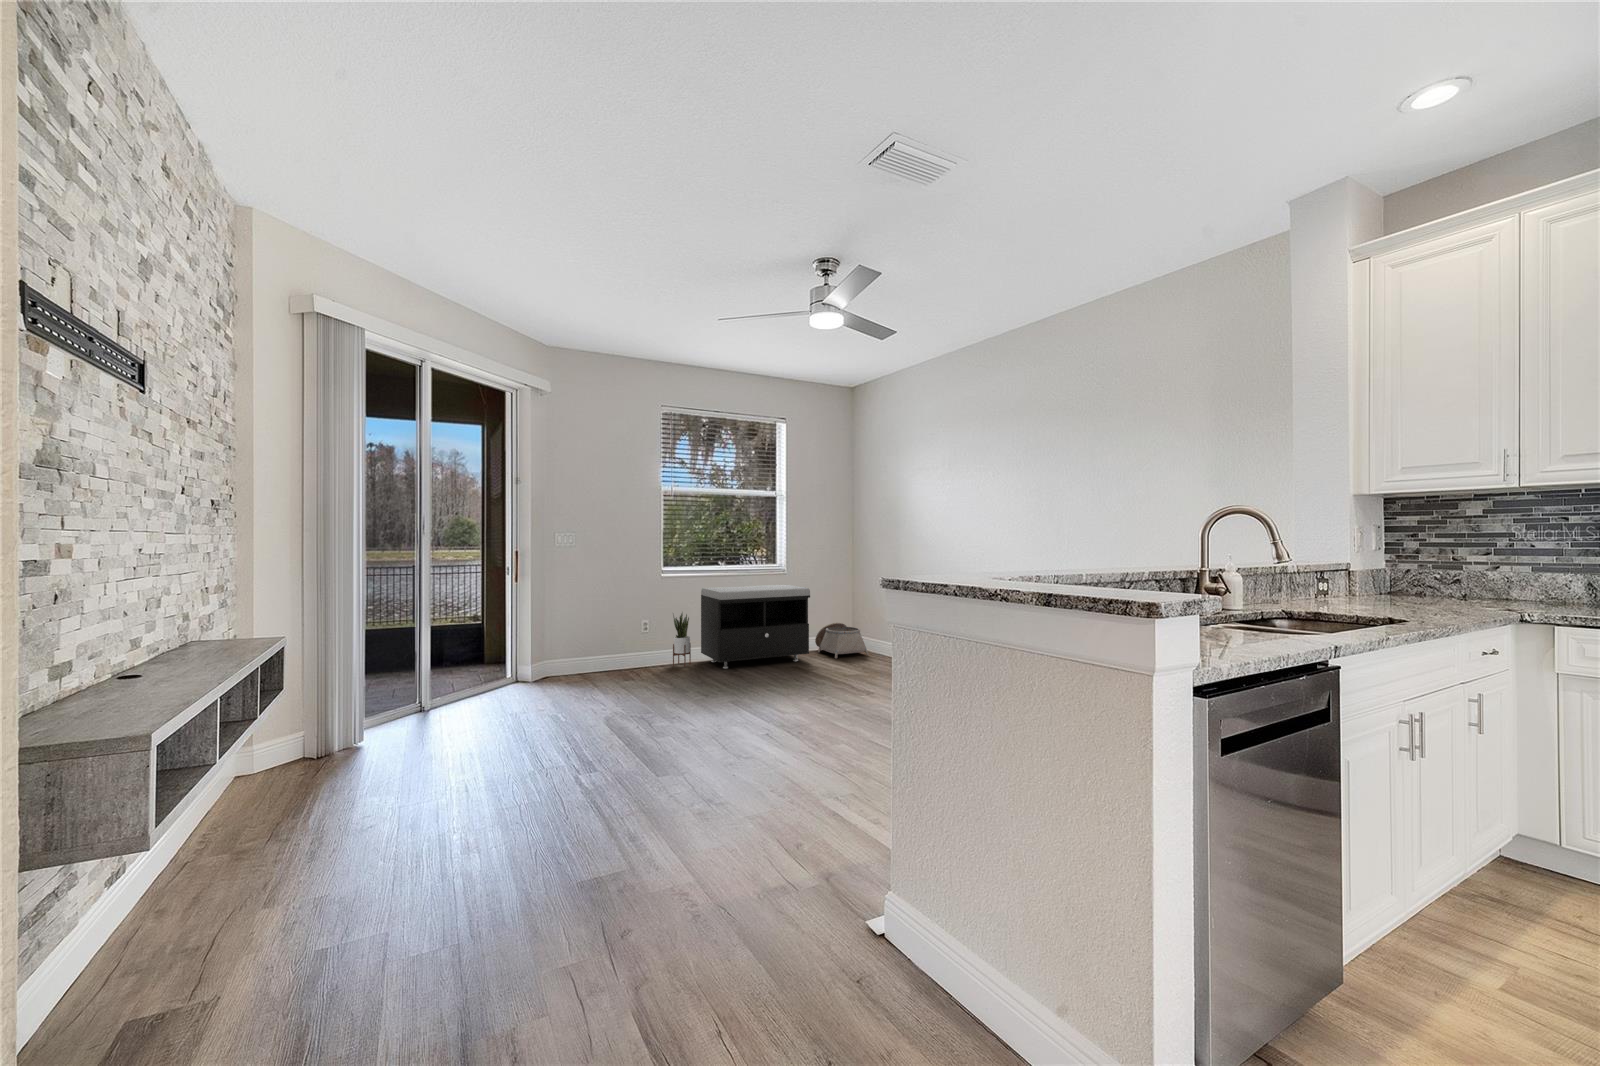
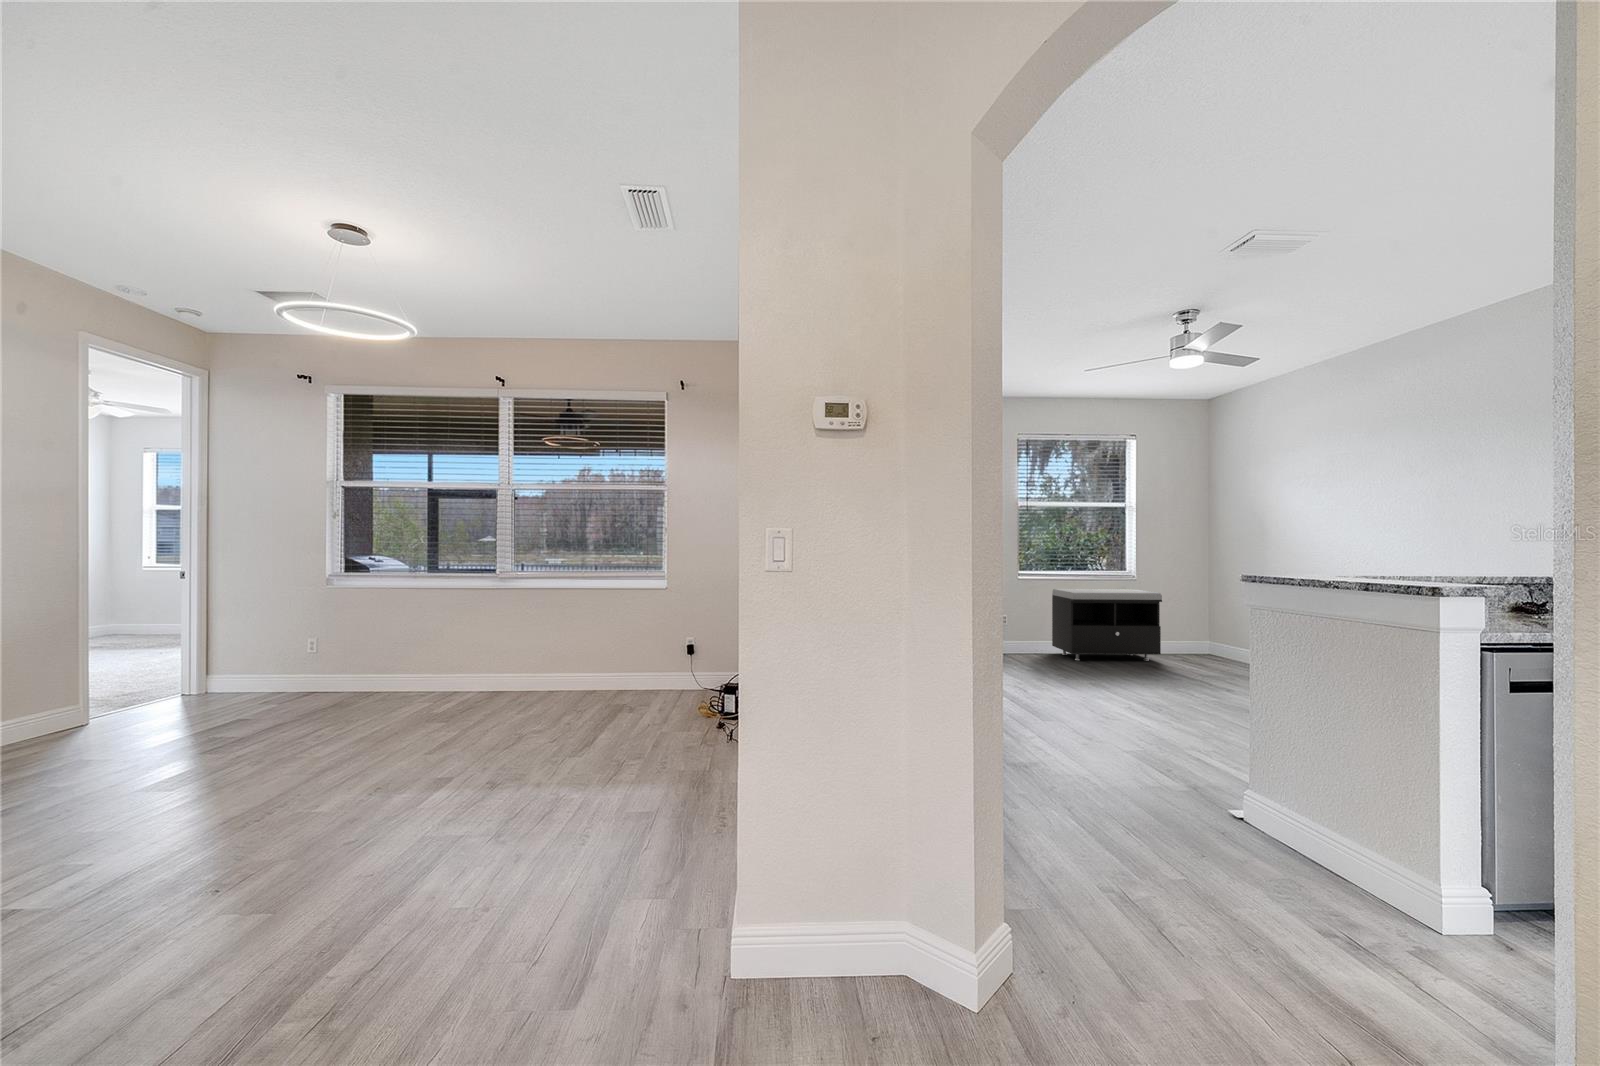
potted plant: present [673,612,691,666] -> none [1028,608,1043,656]
basket: present [815,623,869,658] -> none [1166,628,1227,662]

